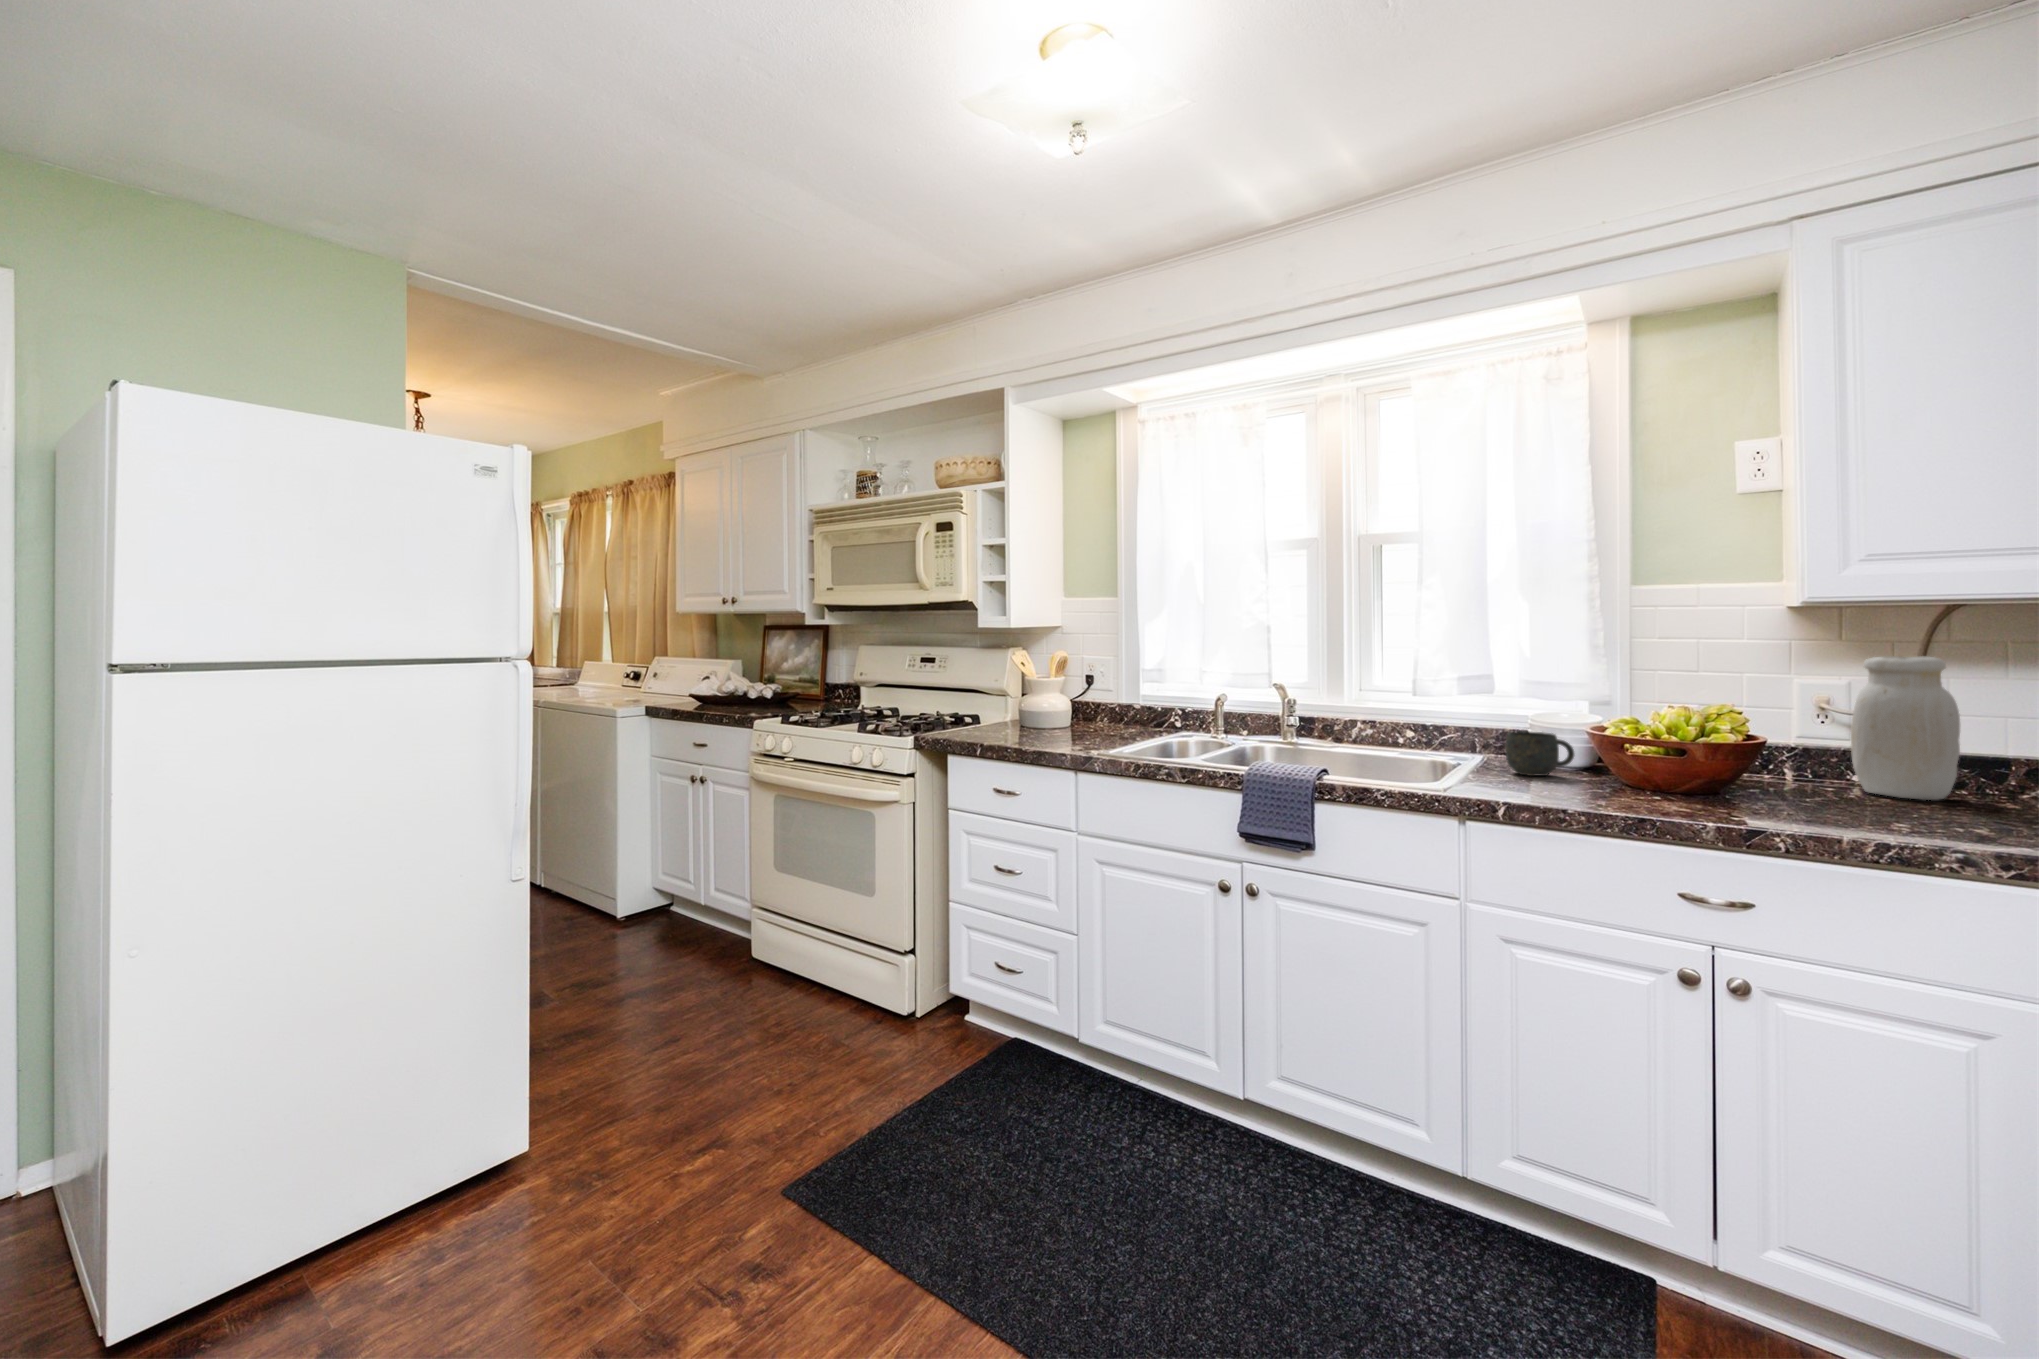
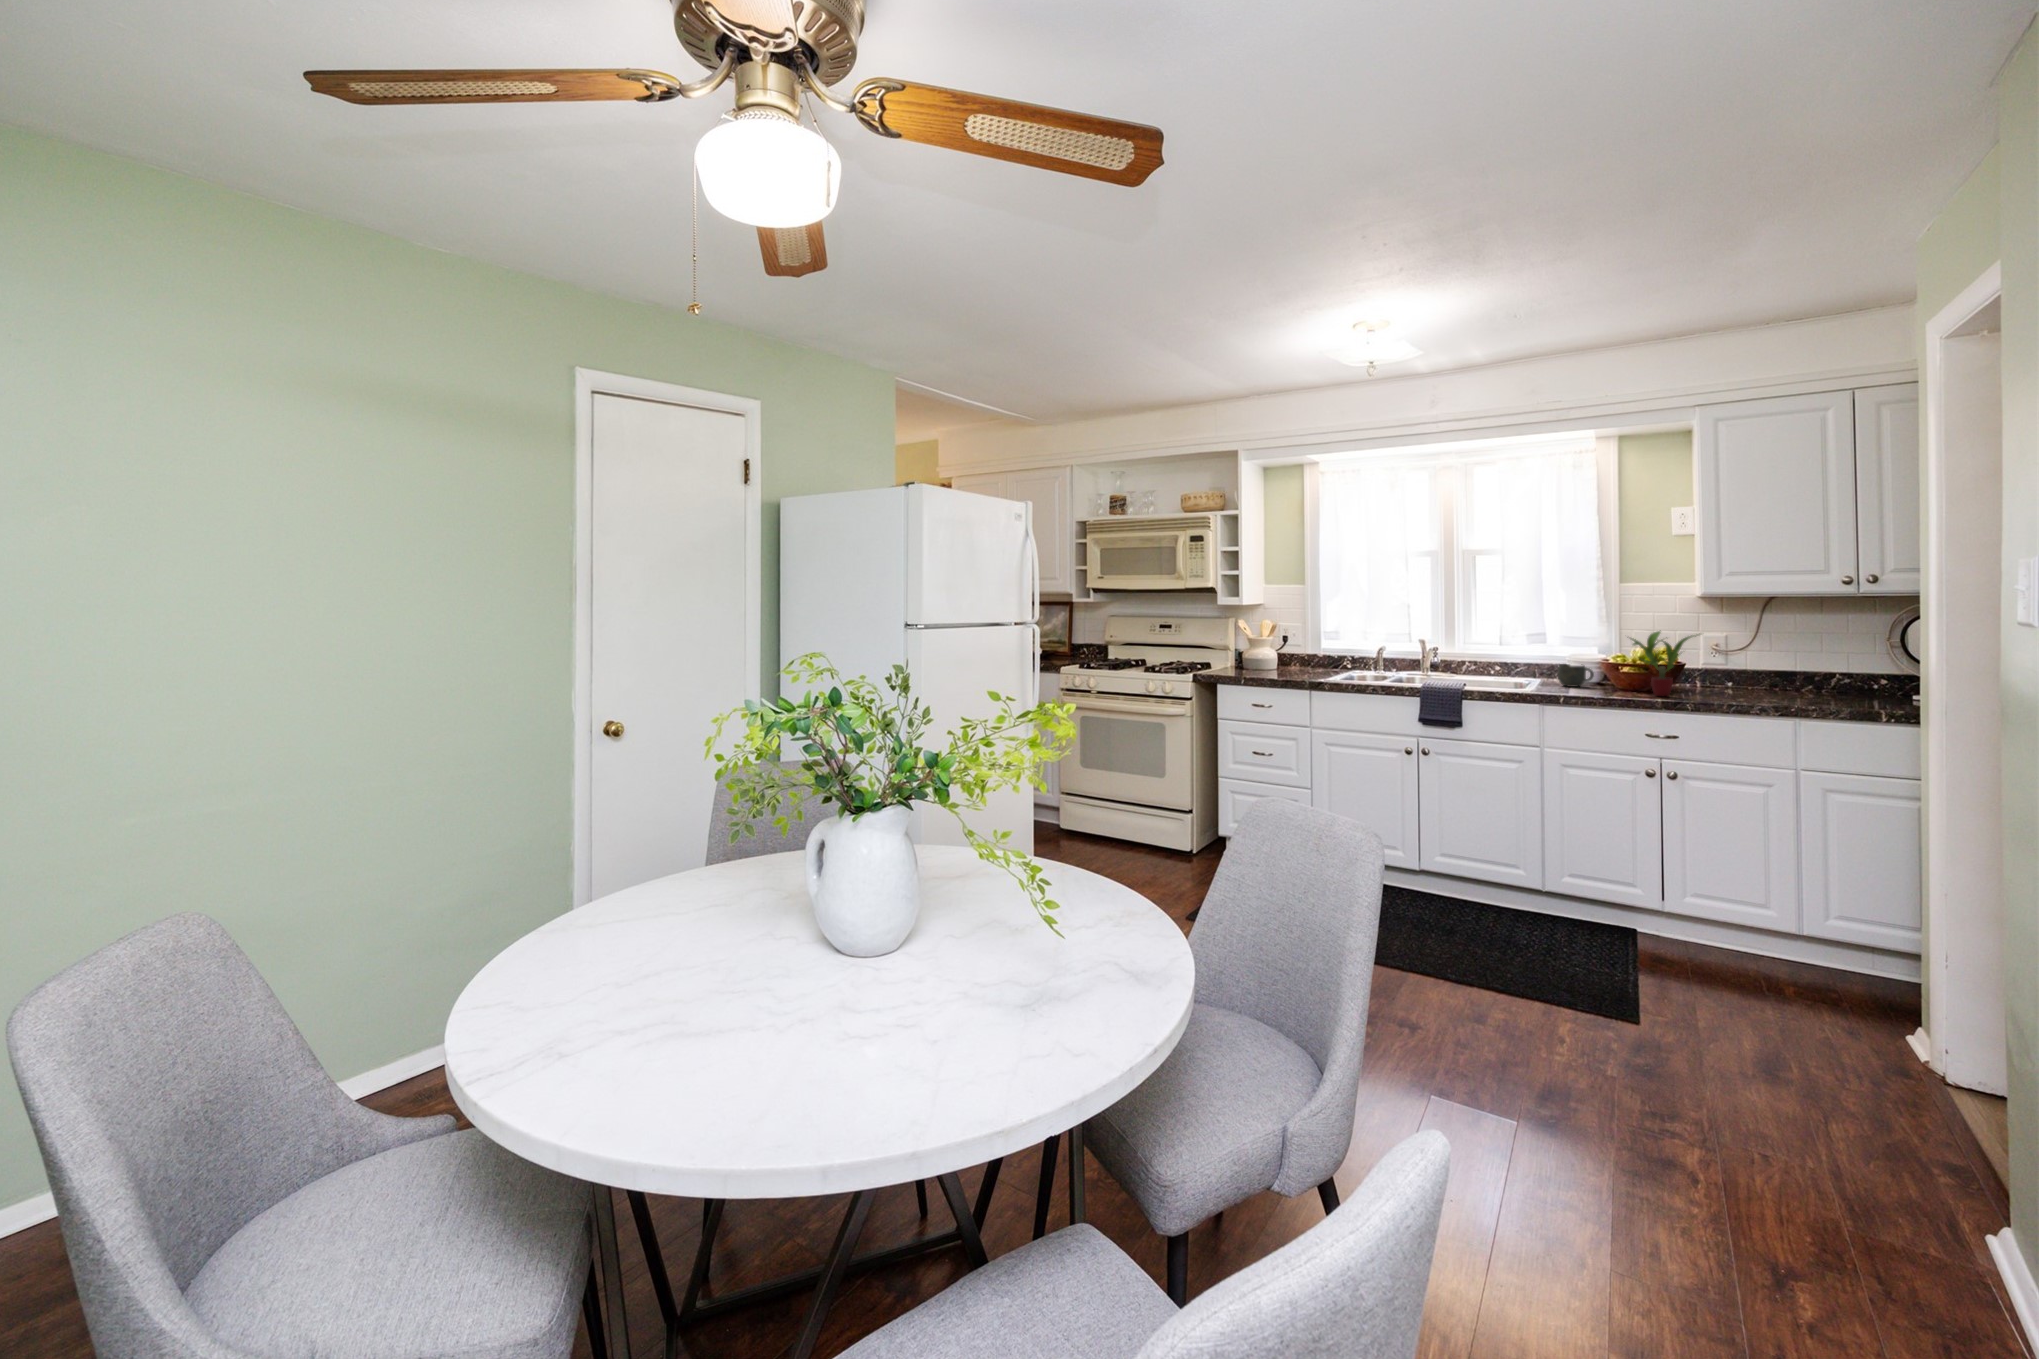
jar: present [1851,656,1960,800] -> none [1728,624,1776,692]
potted plant: none [1634,668,1817,811] -> present [1631,631,1696,696]

